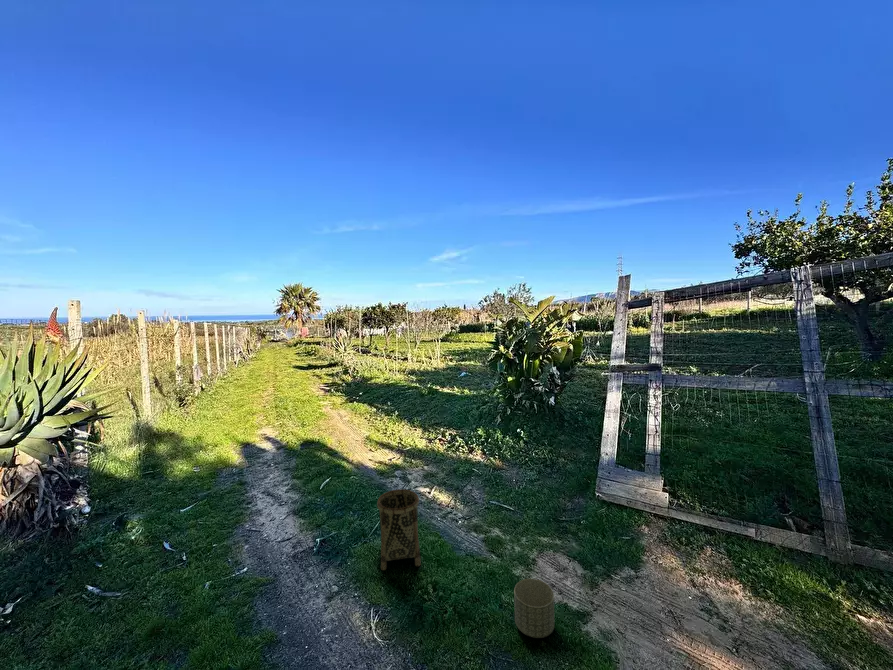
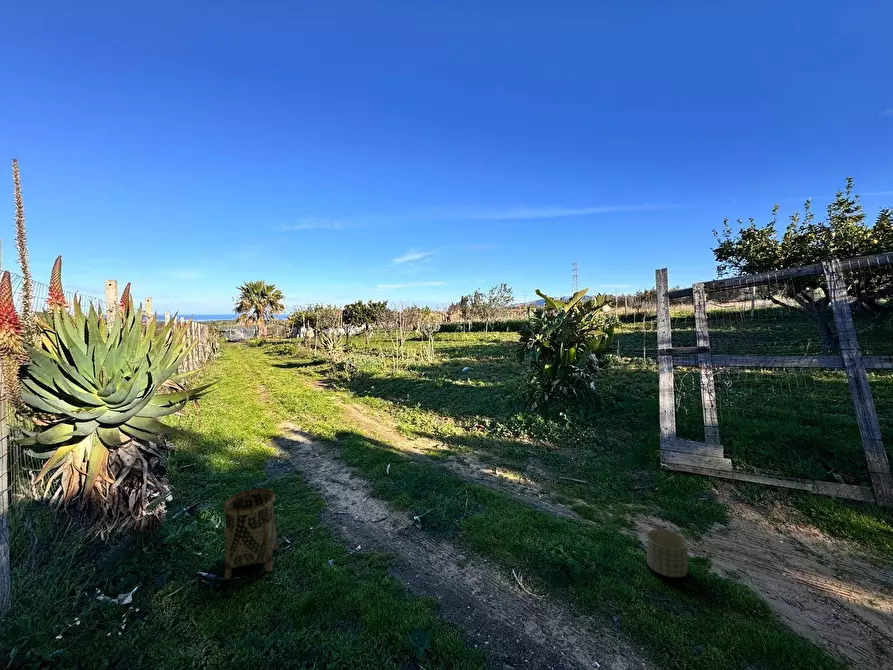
basket: present [377,489,421,570] -> present [223,489,279,578]

